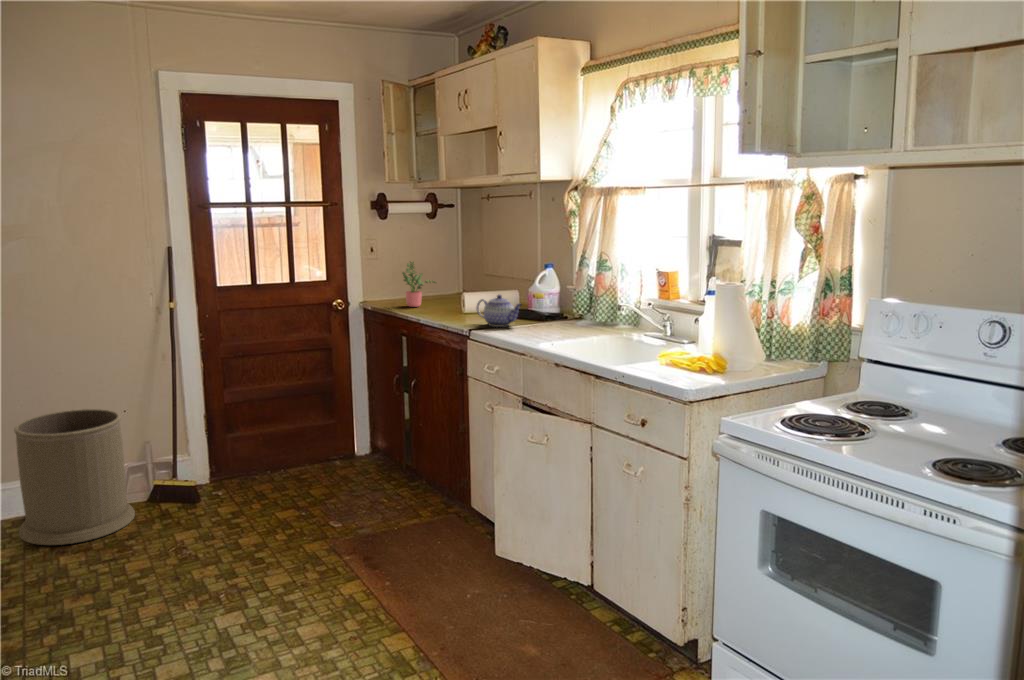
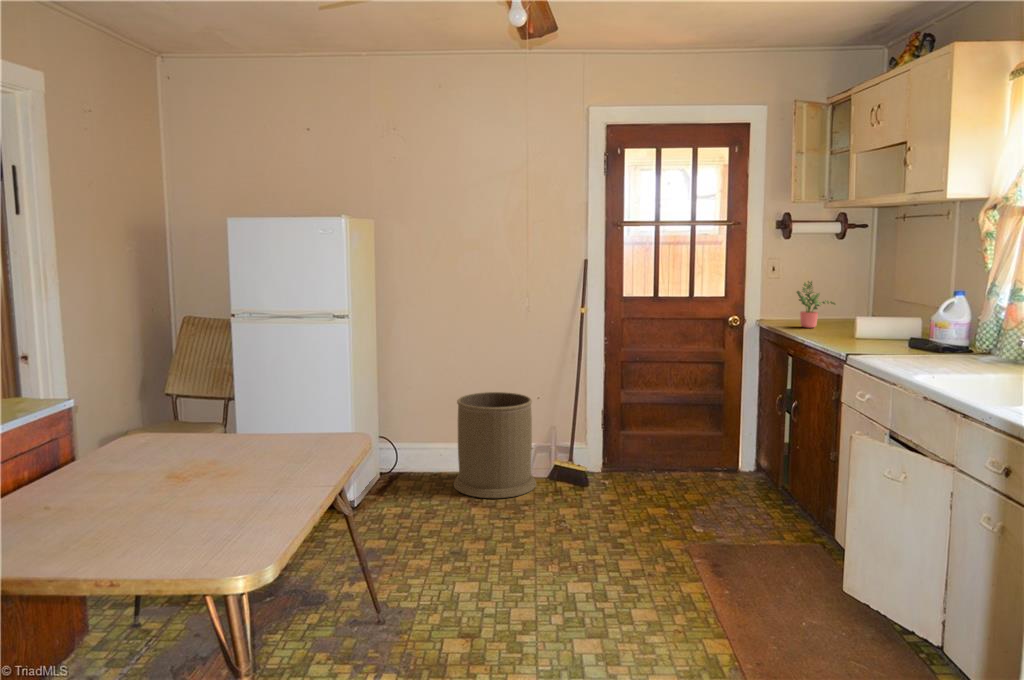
teapot: present [477,295,522,327] -> none [869,316,923,351]

